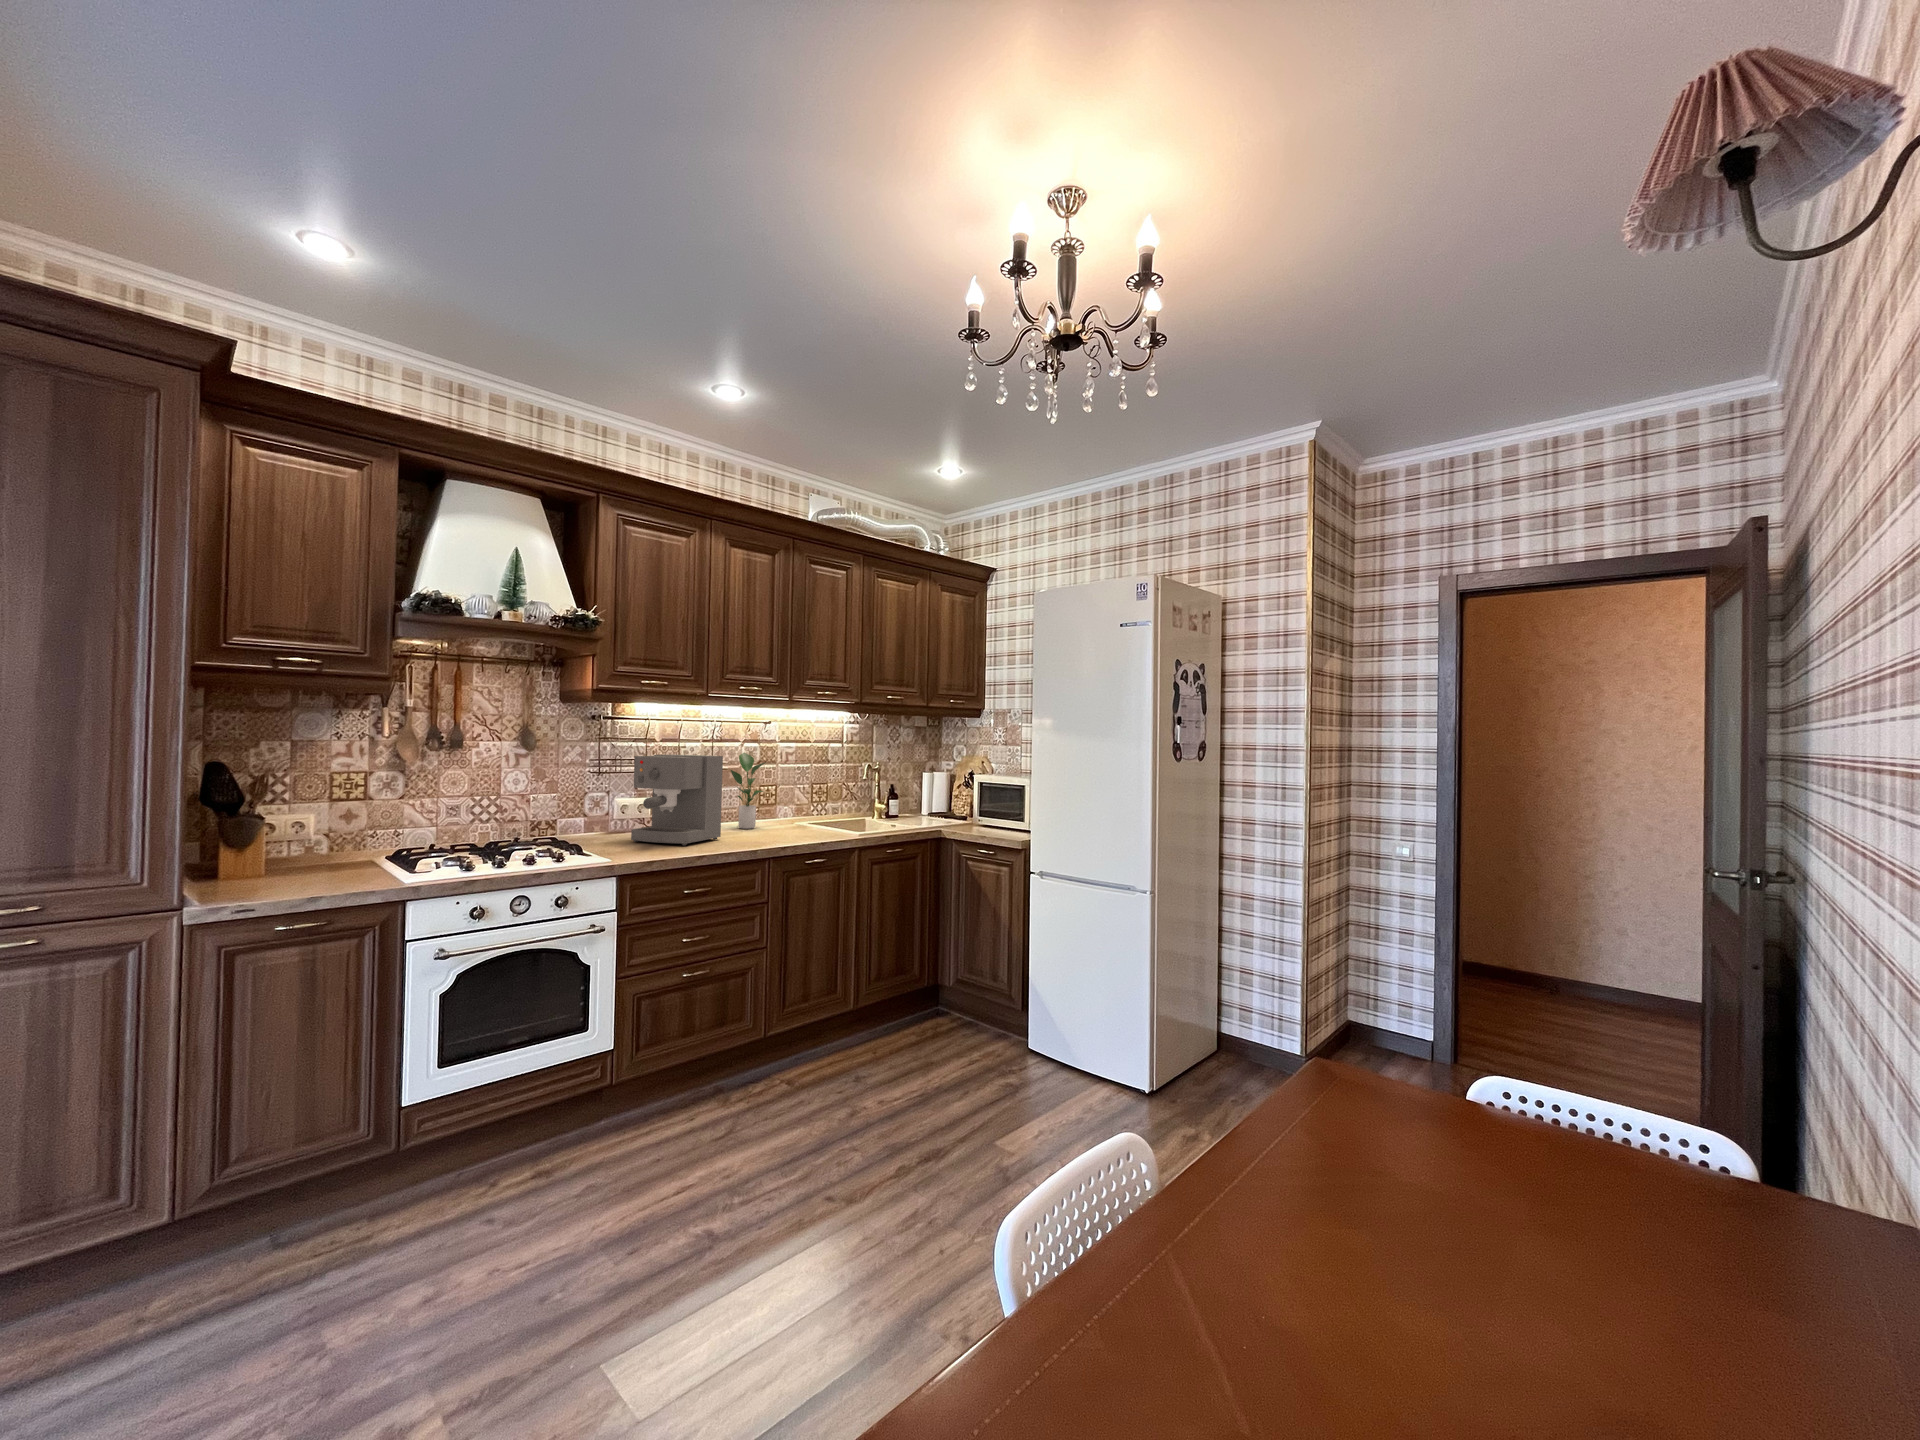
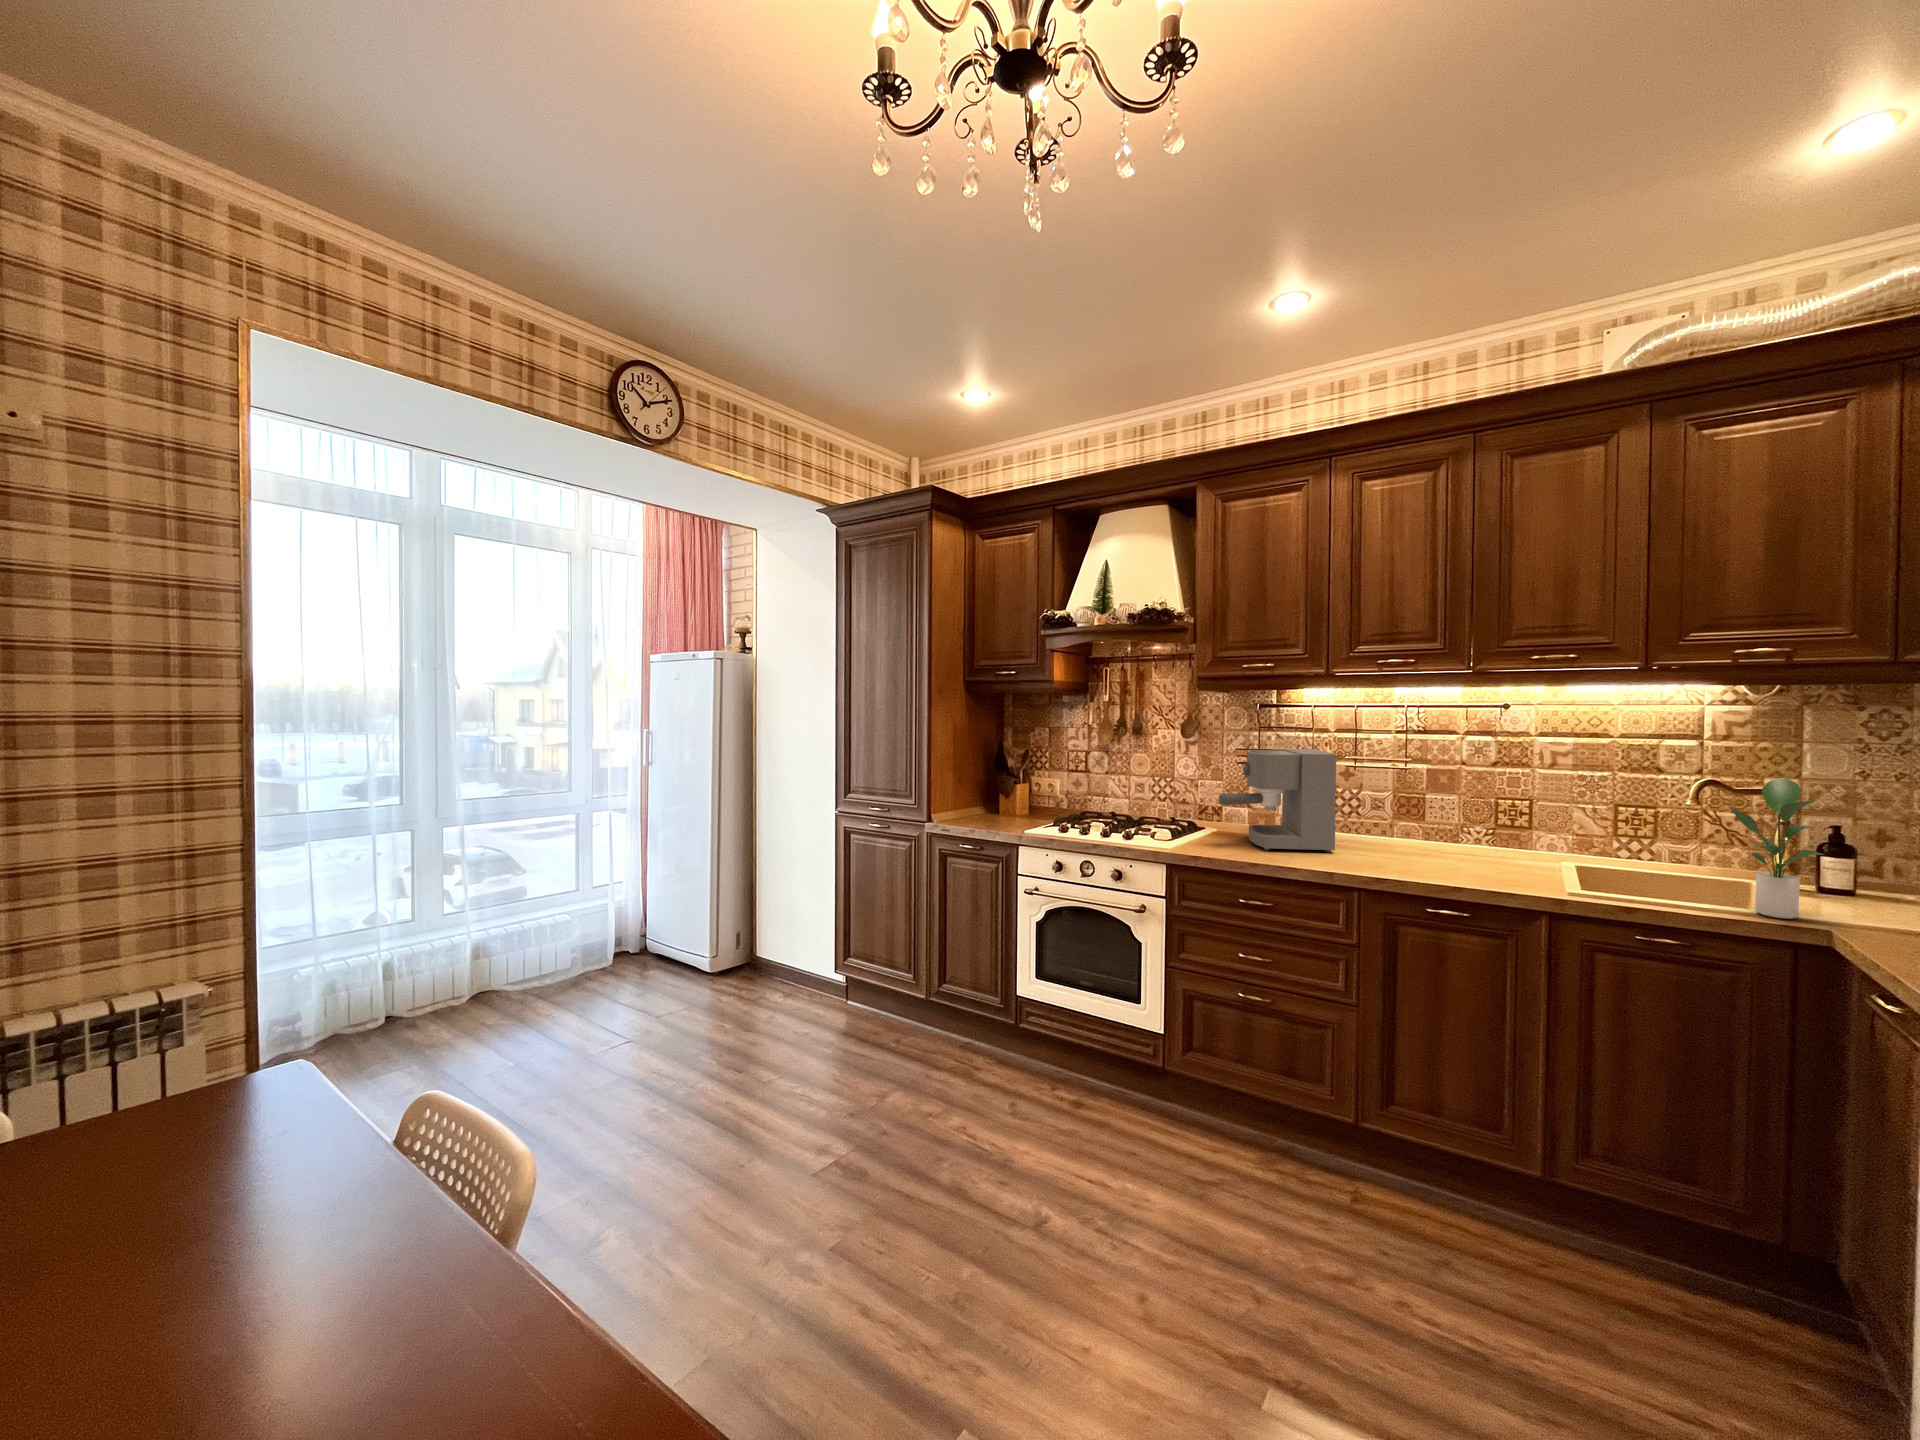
potted plant: present [731,753,766,829] -> present [1729,777,1824,919]

